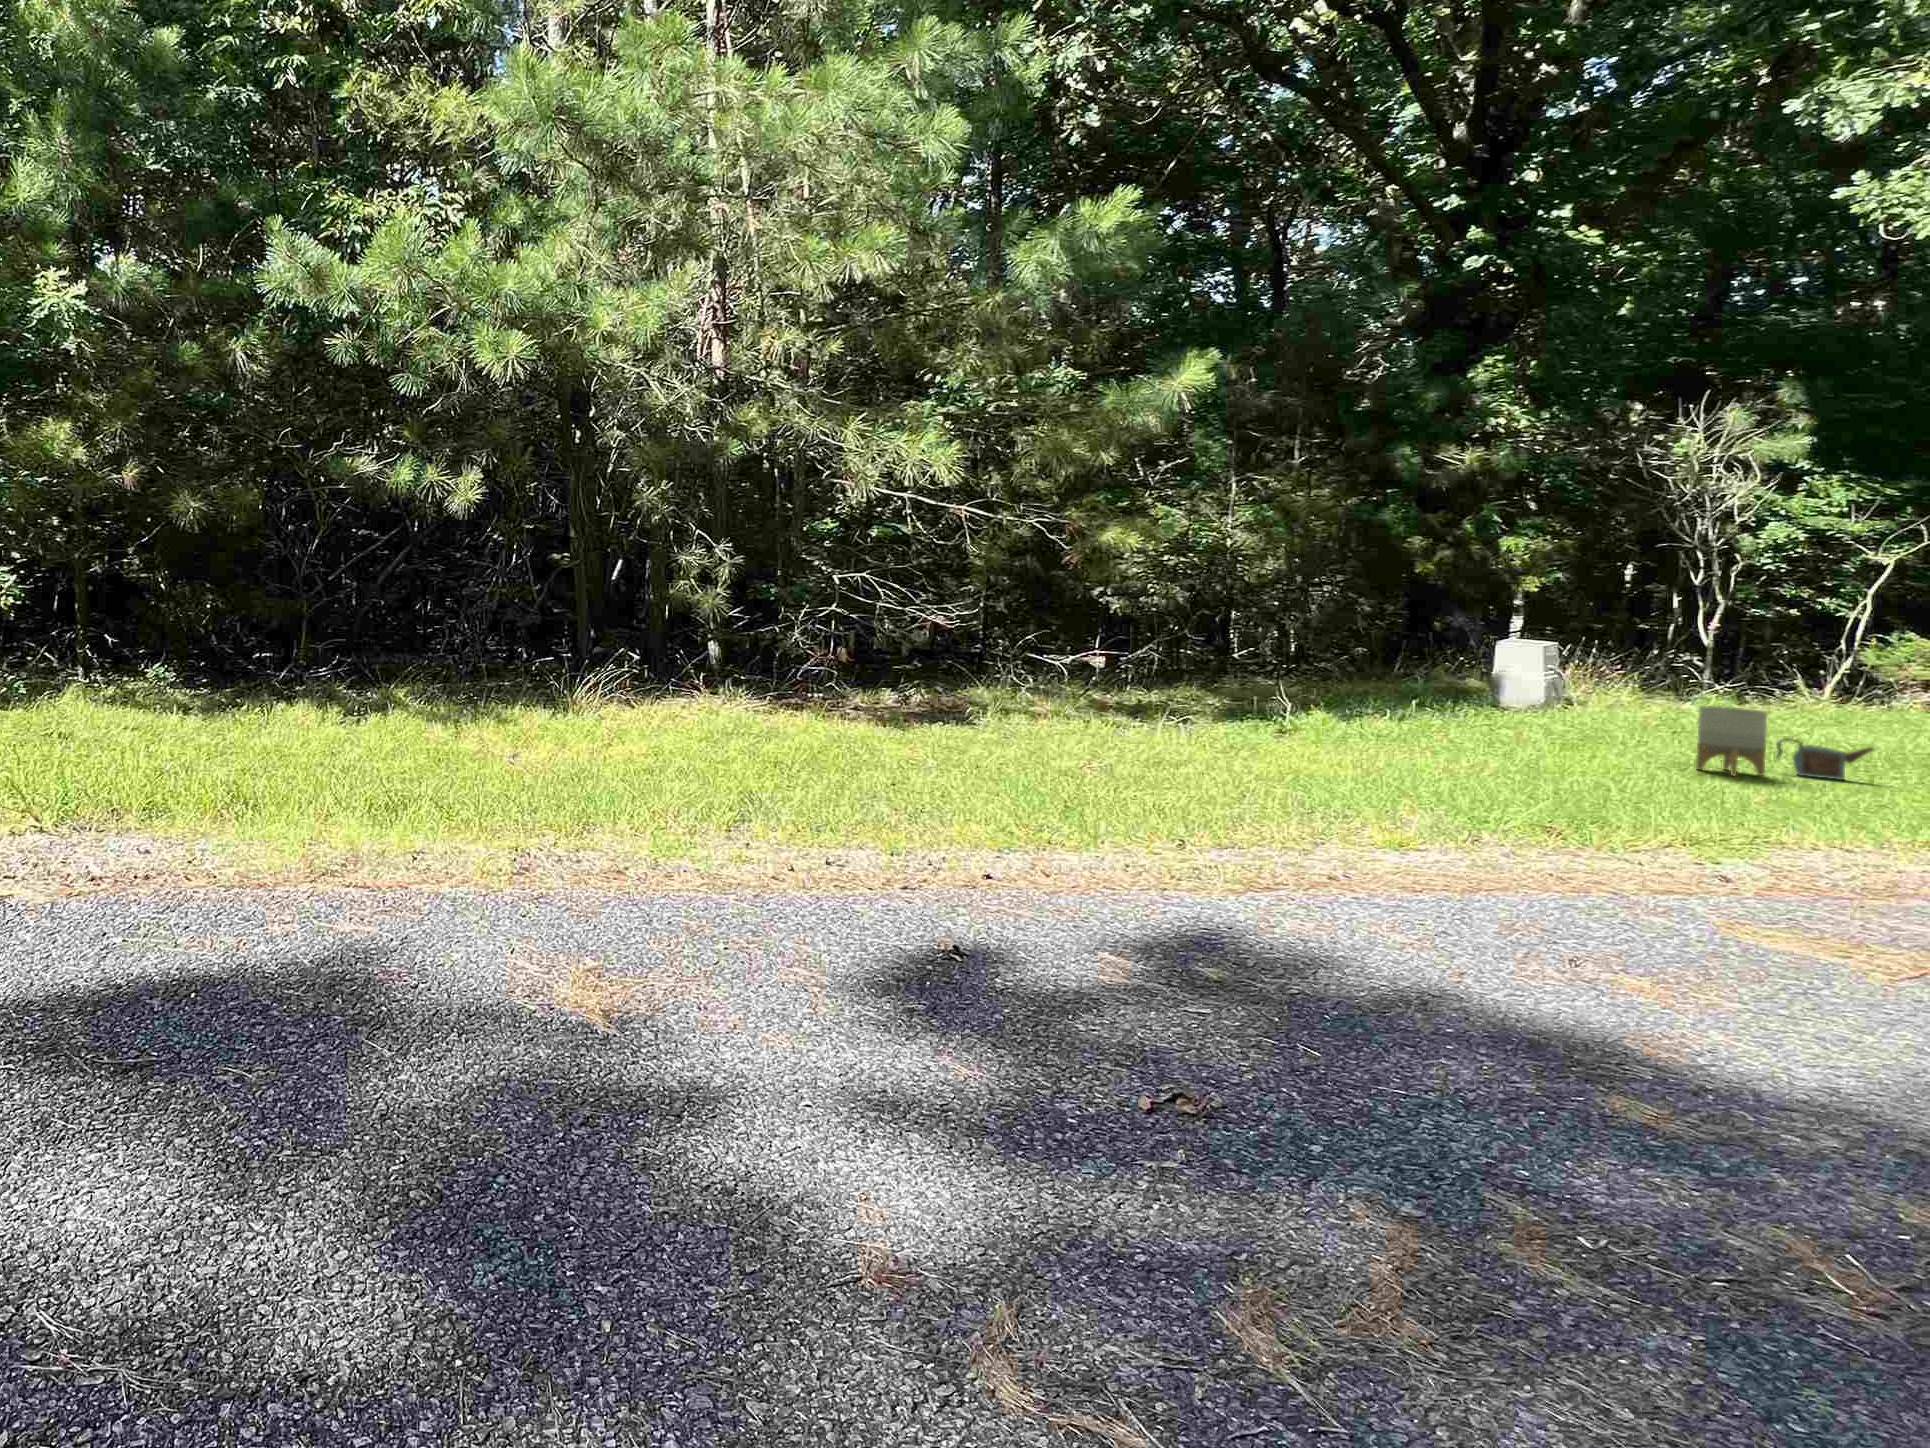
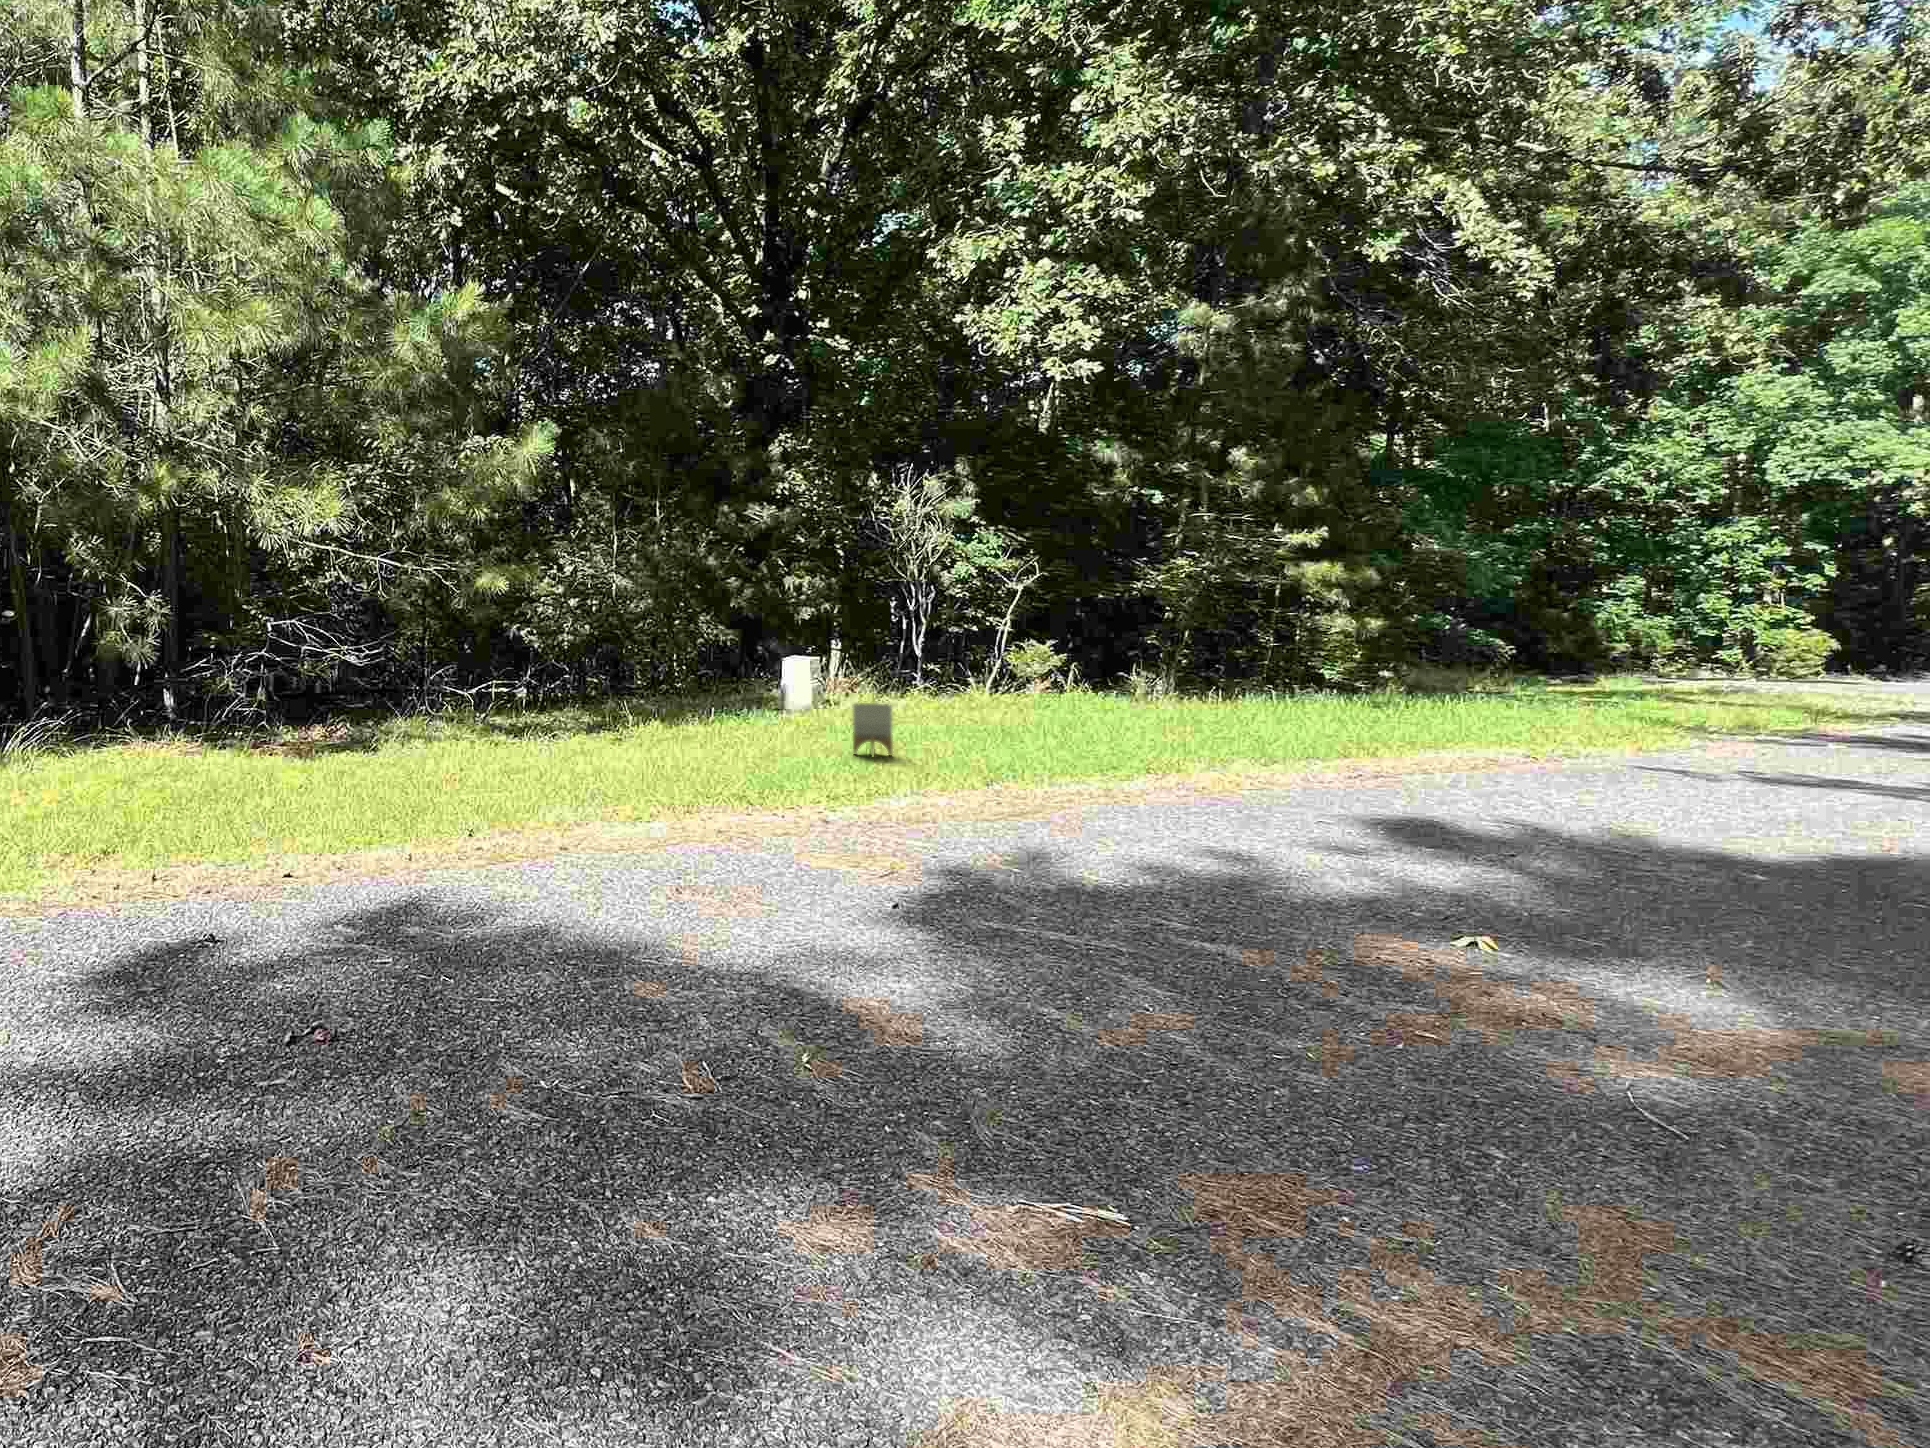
watering can: present [1776,738,1874,780] -> none [901,725,958,755]

